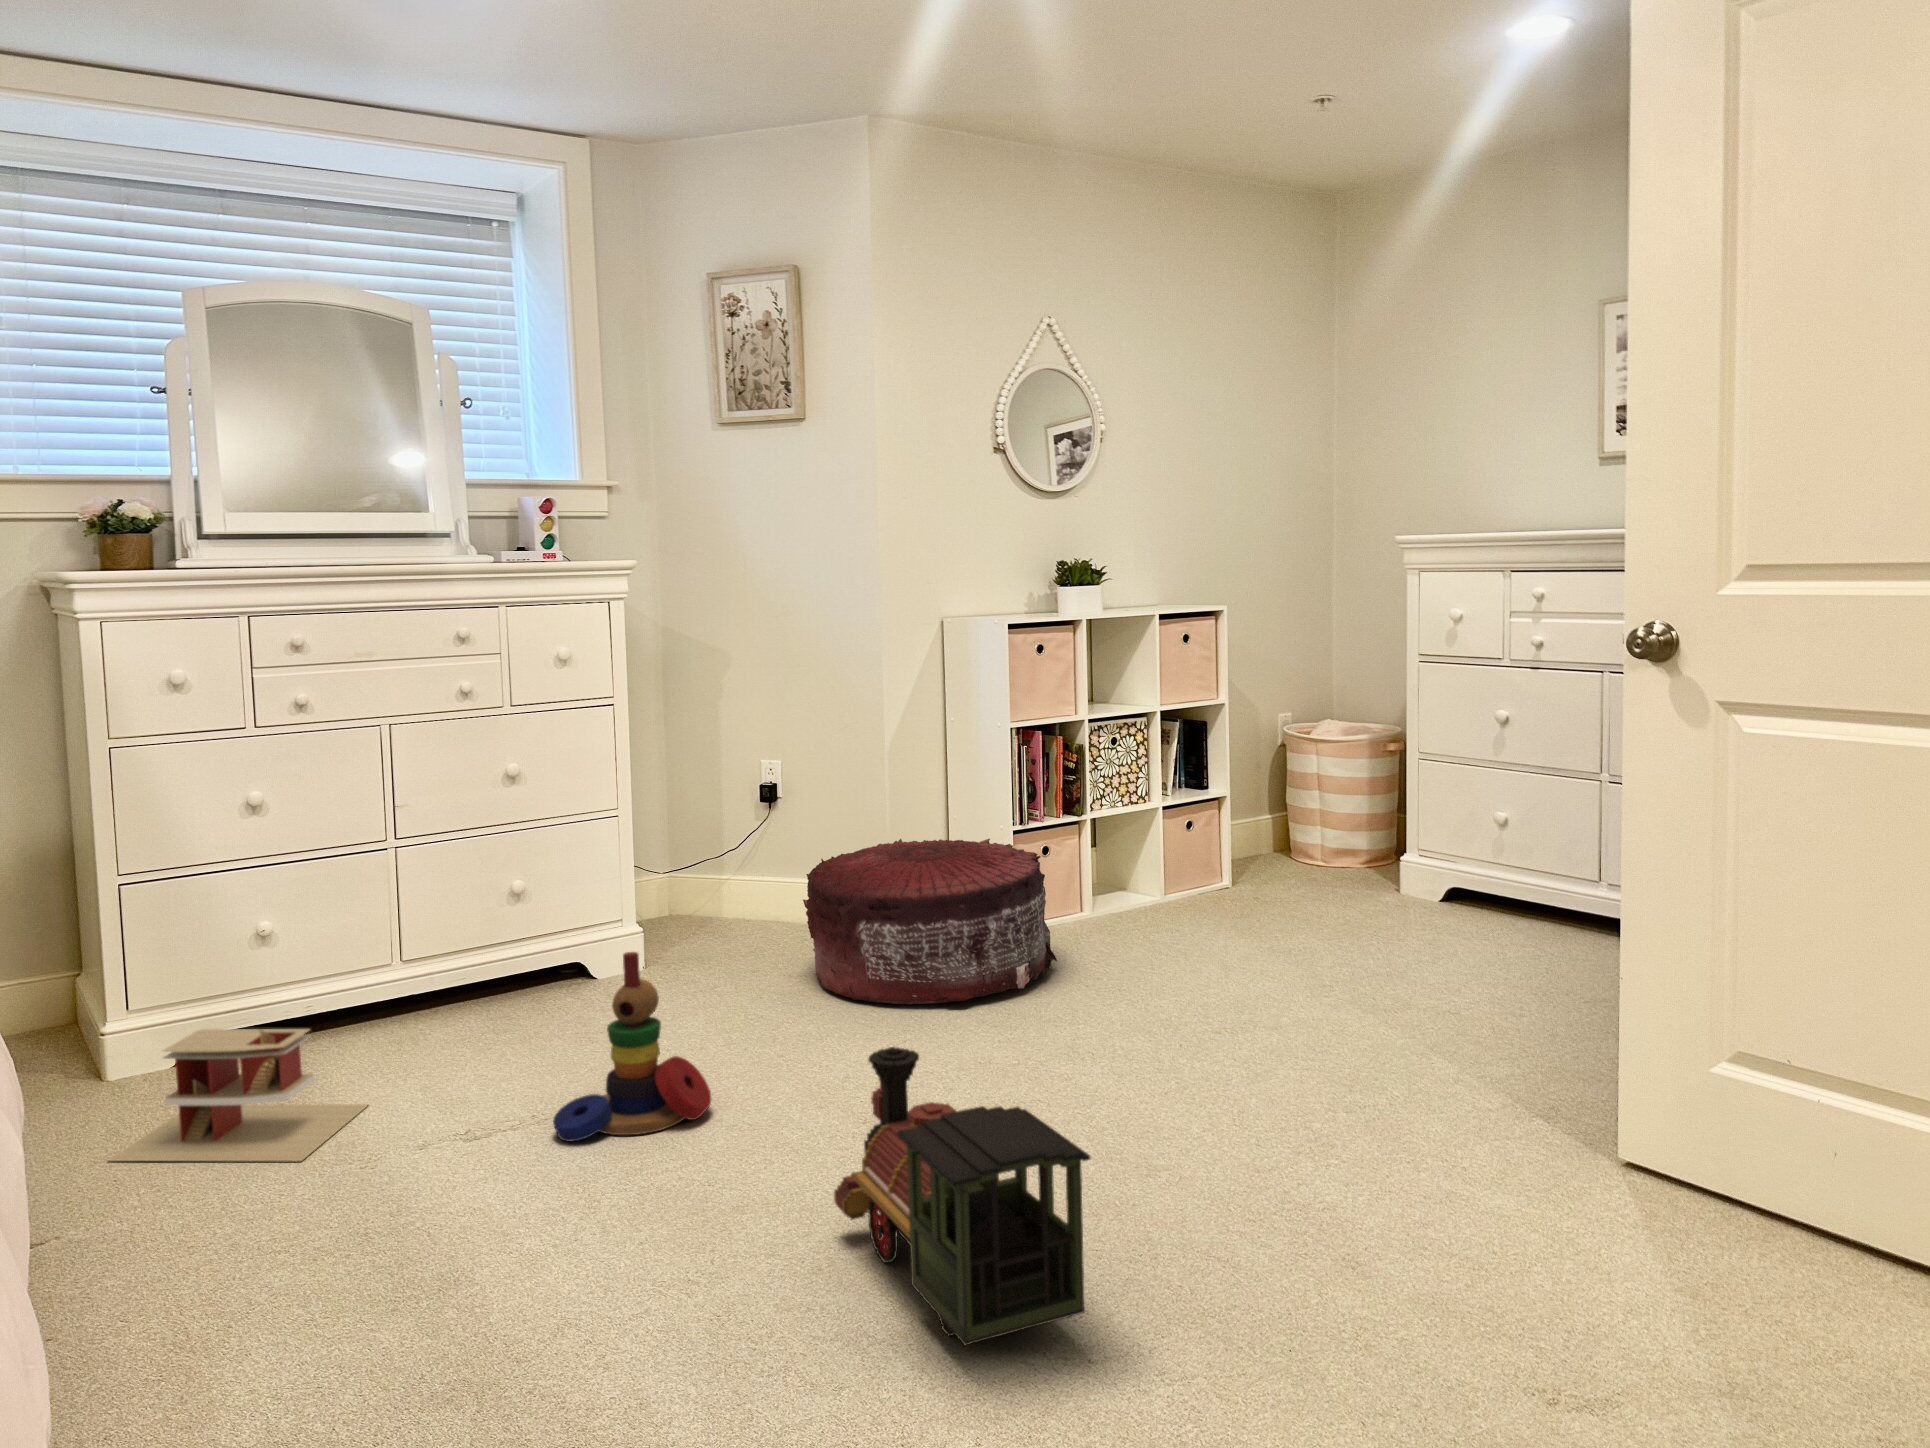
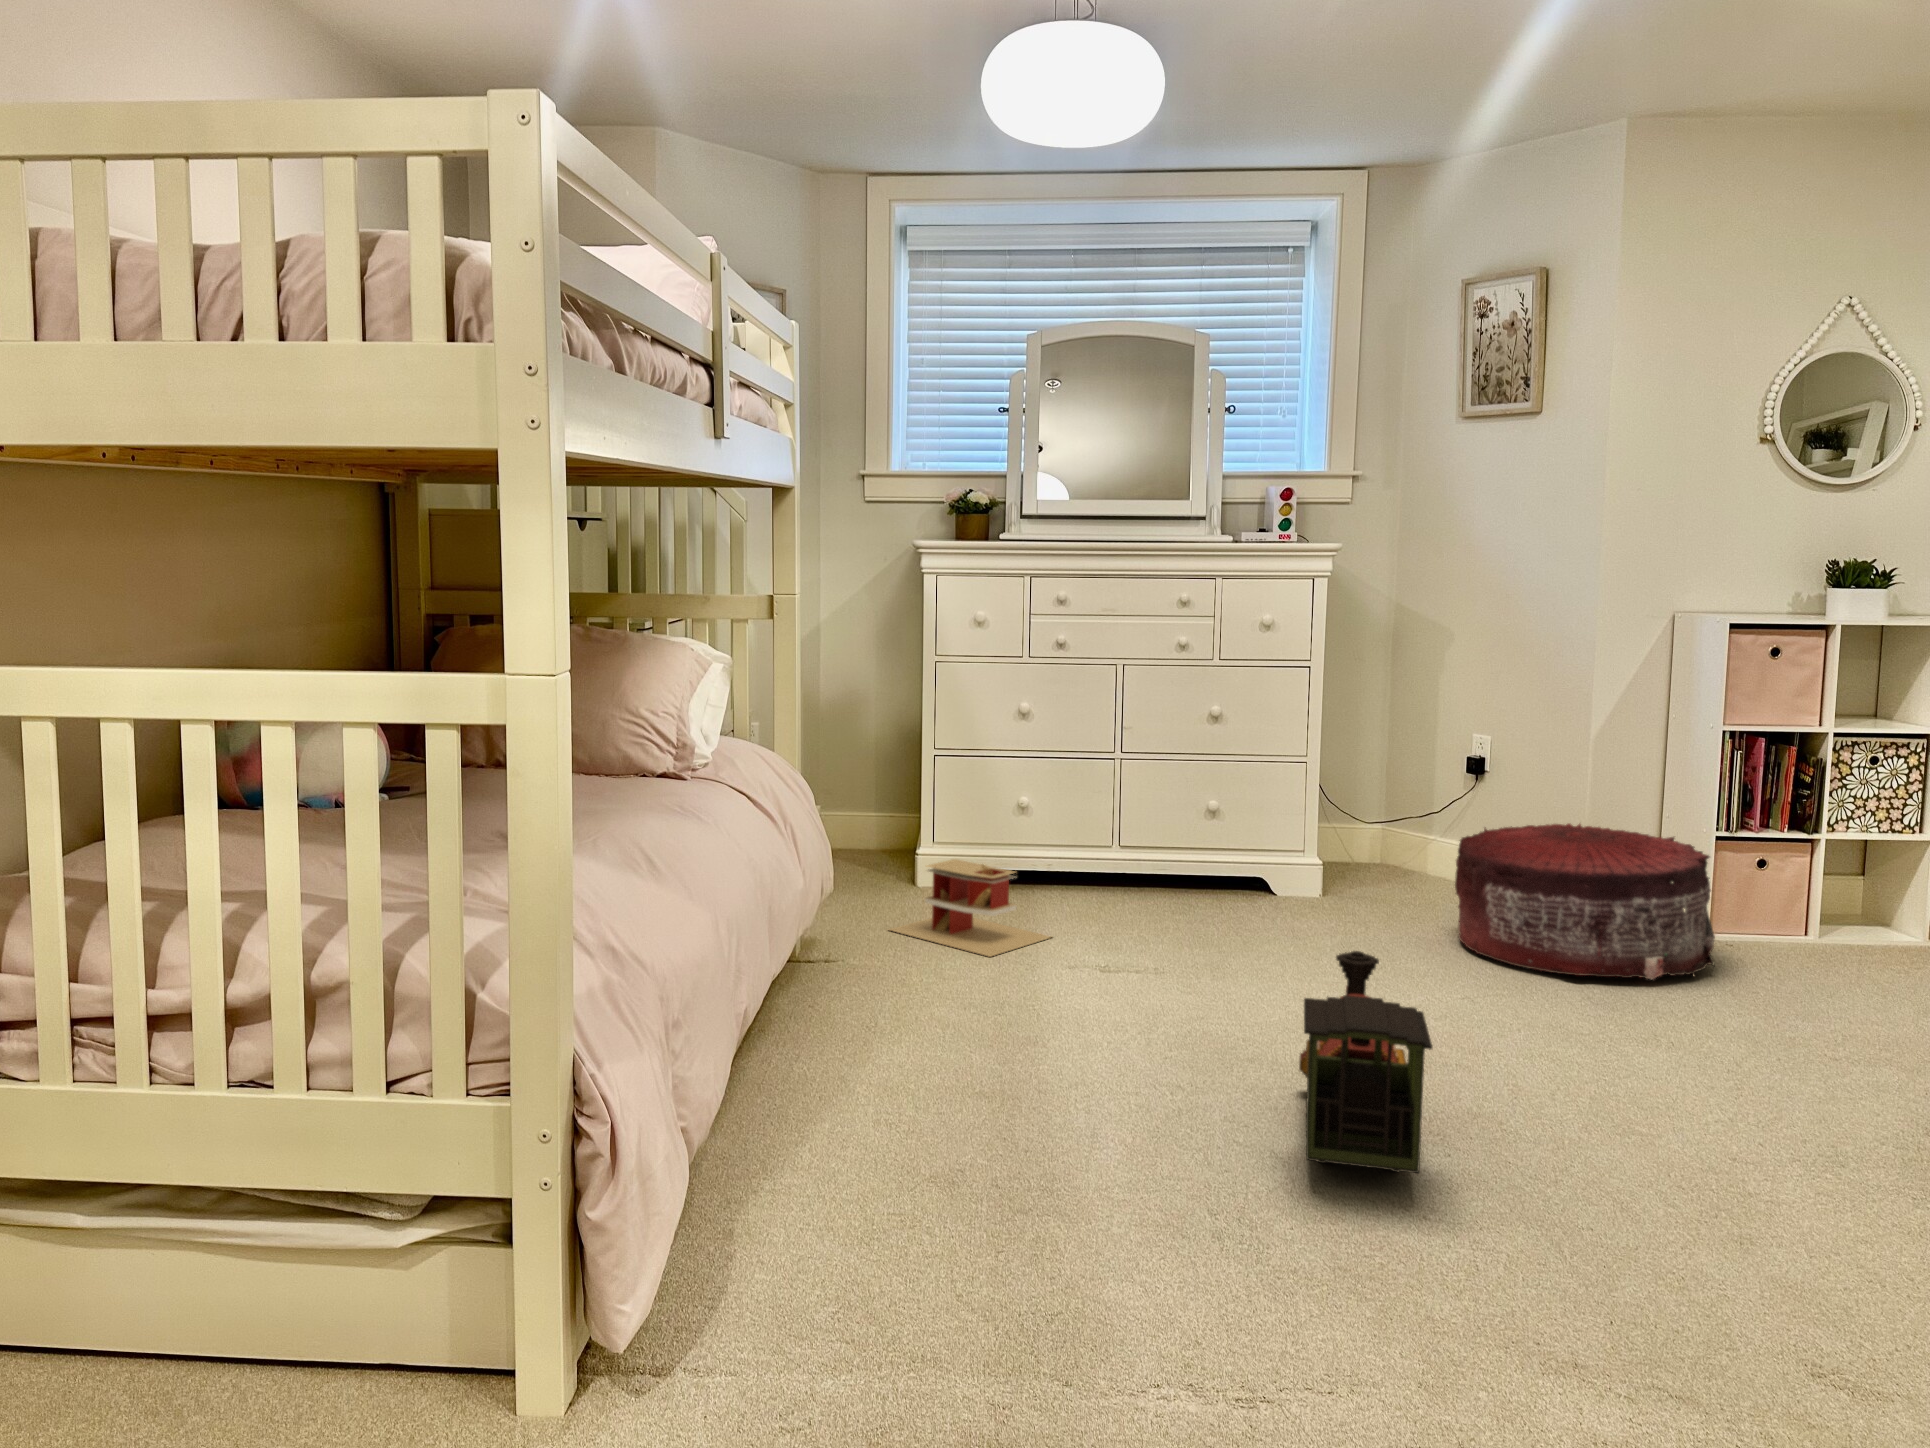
stacking toy: present [553,952,711,1141] -> none [1155,856,1283,999]

